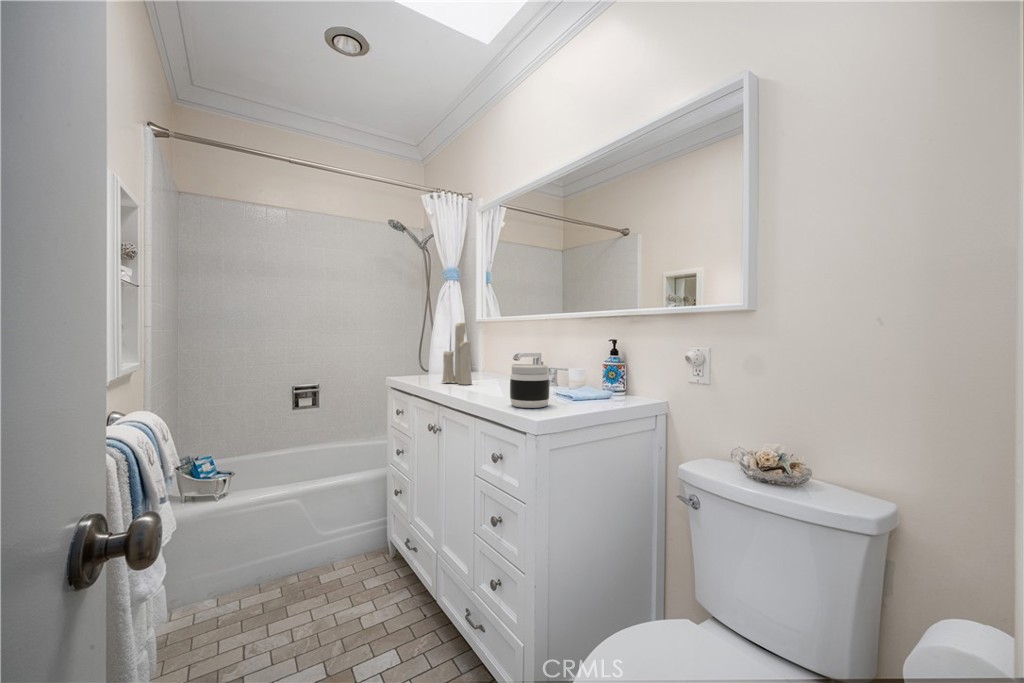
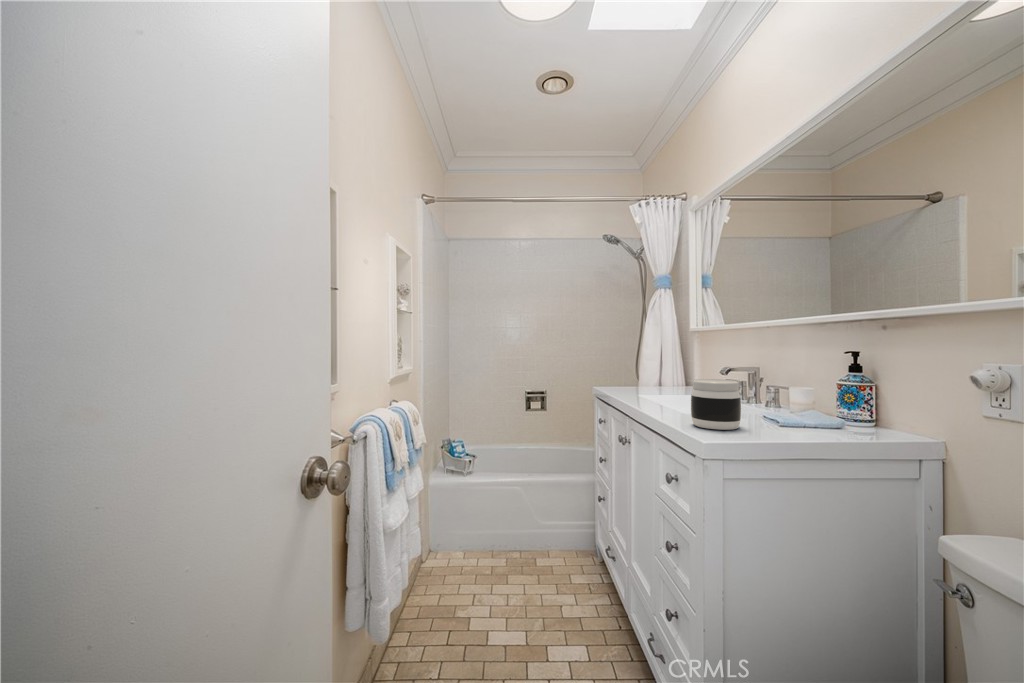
candle: present [442,318,472,385] -> none [641,319,672,398]

